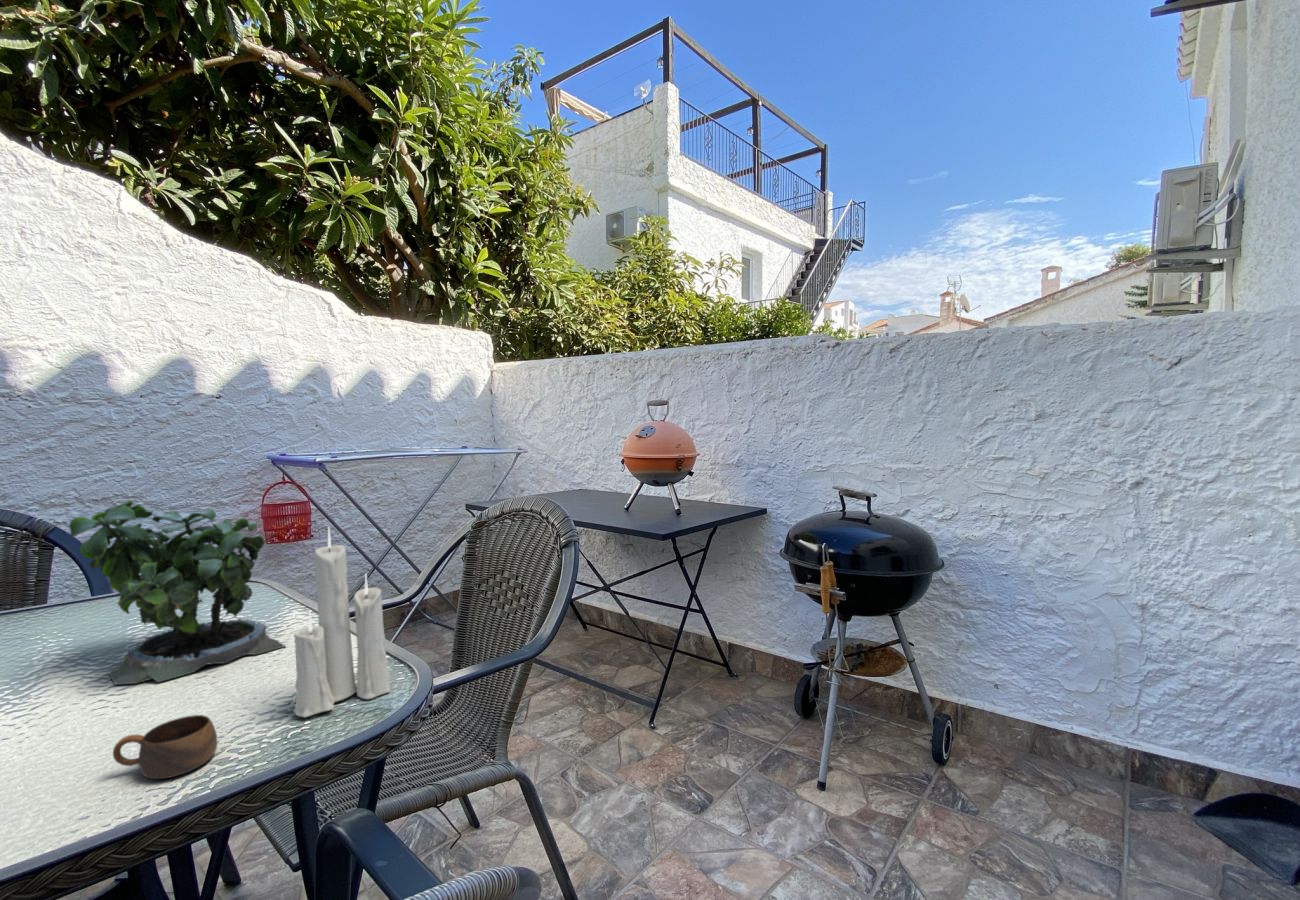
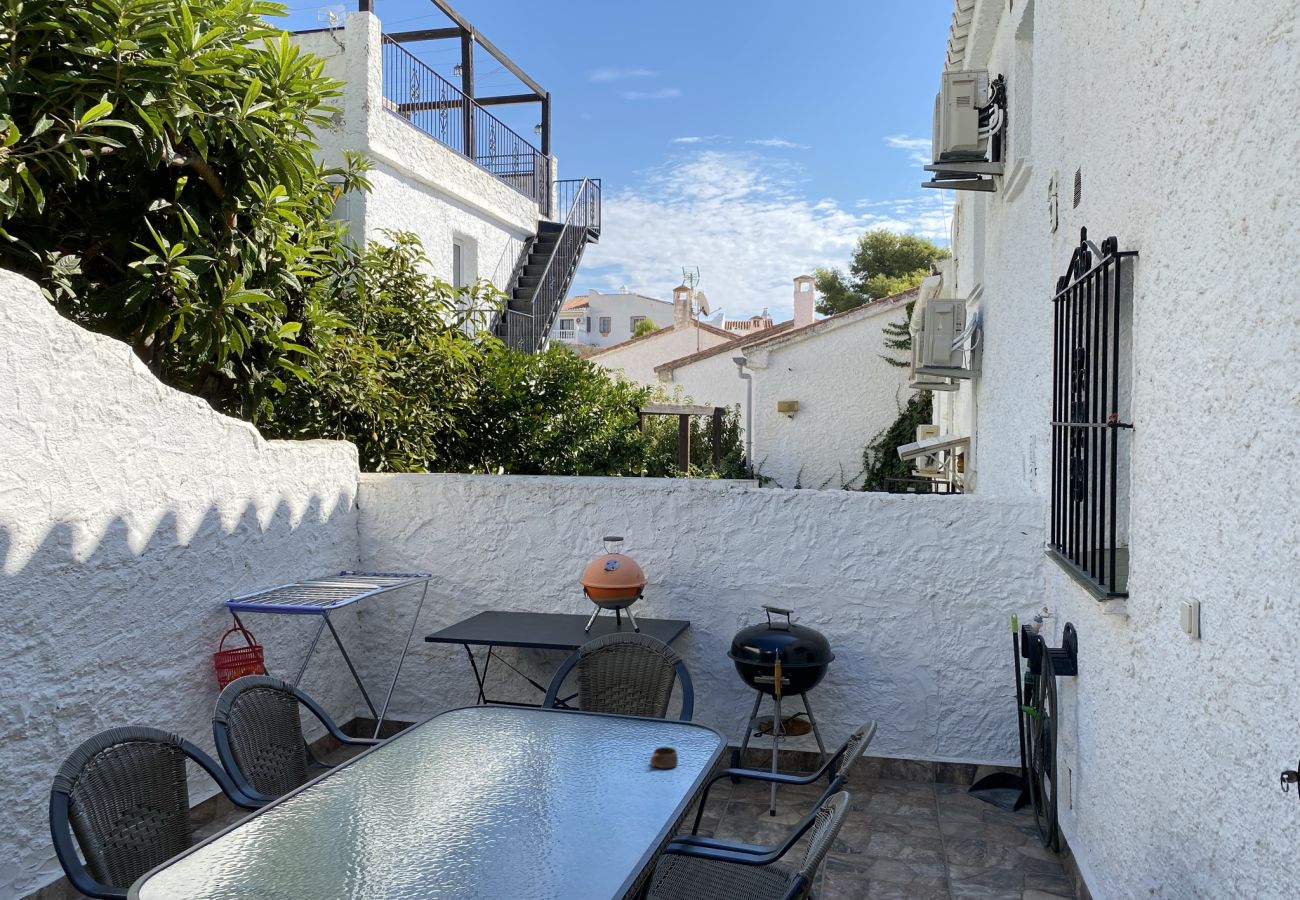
potted plant: present [69,489,285,684] -> none [509,652,595,755]
candle: present [294,527,390,717] -> none [666,660,691,749]

